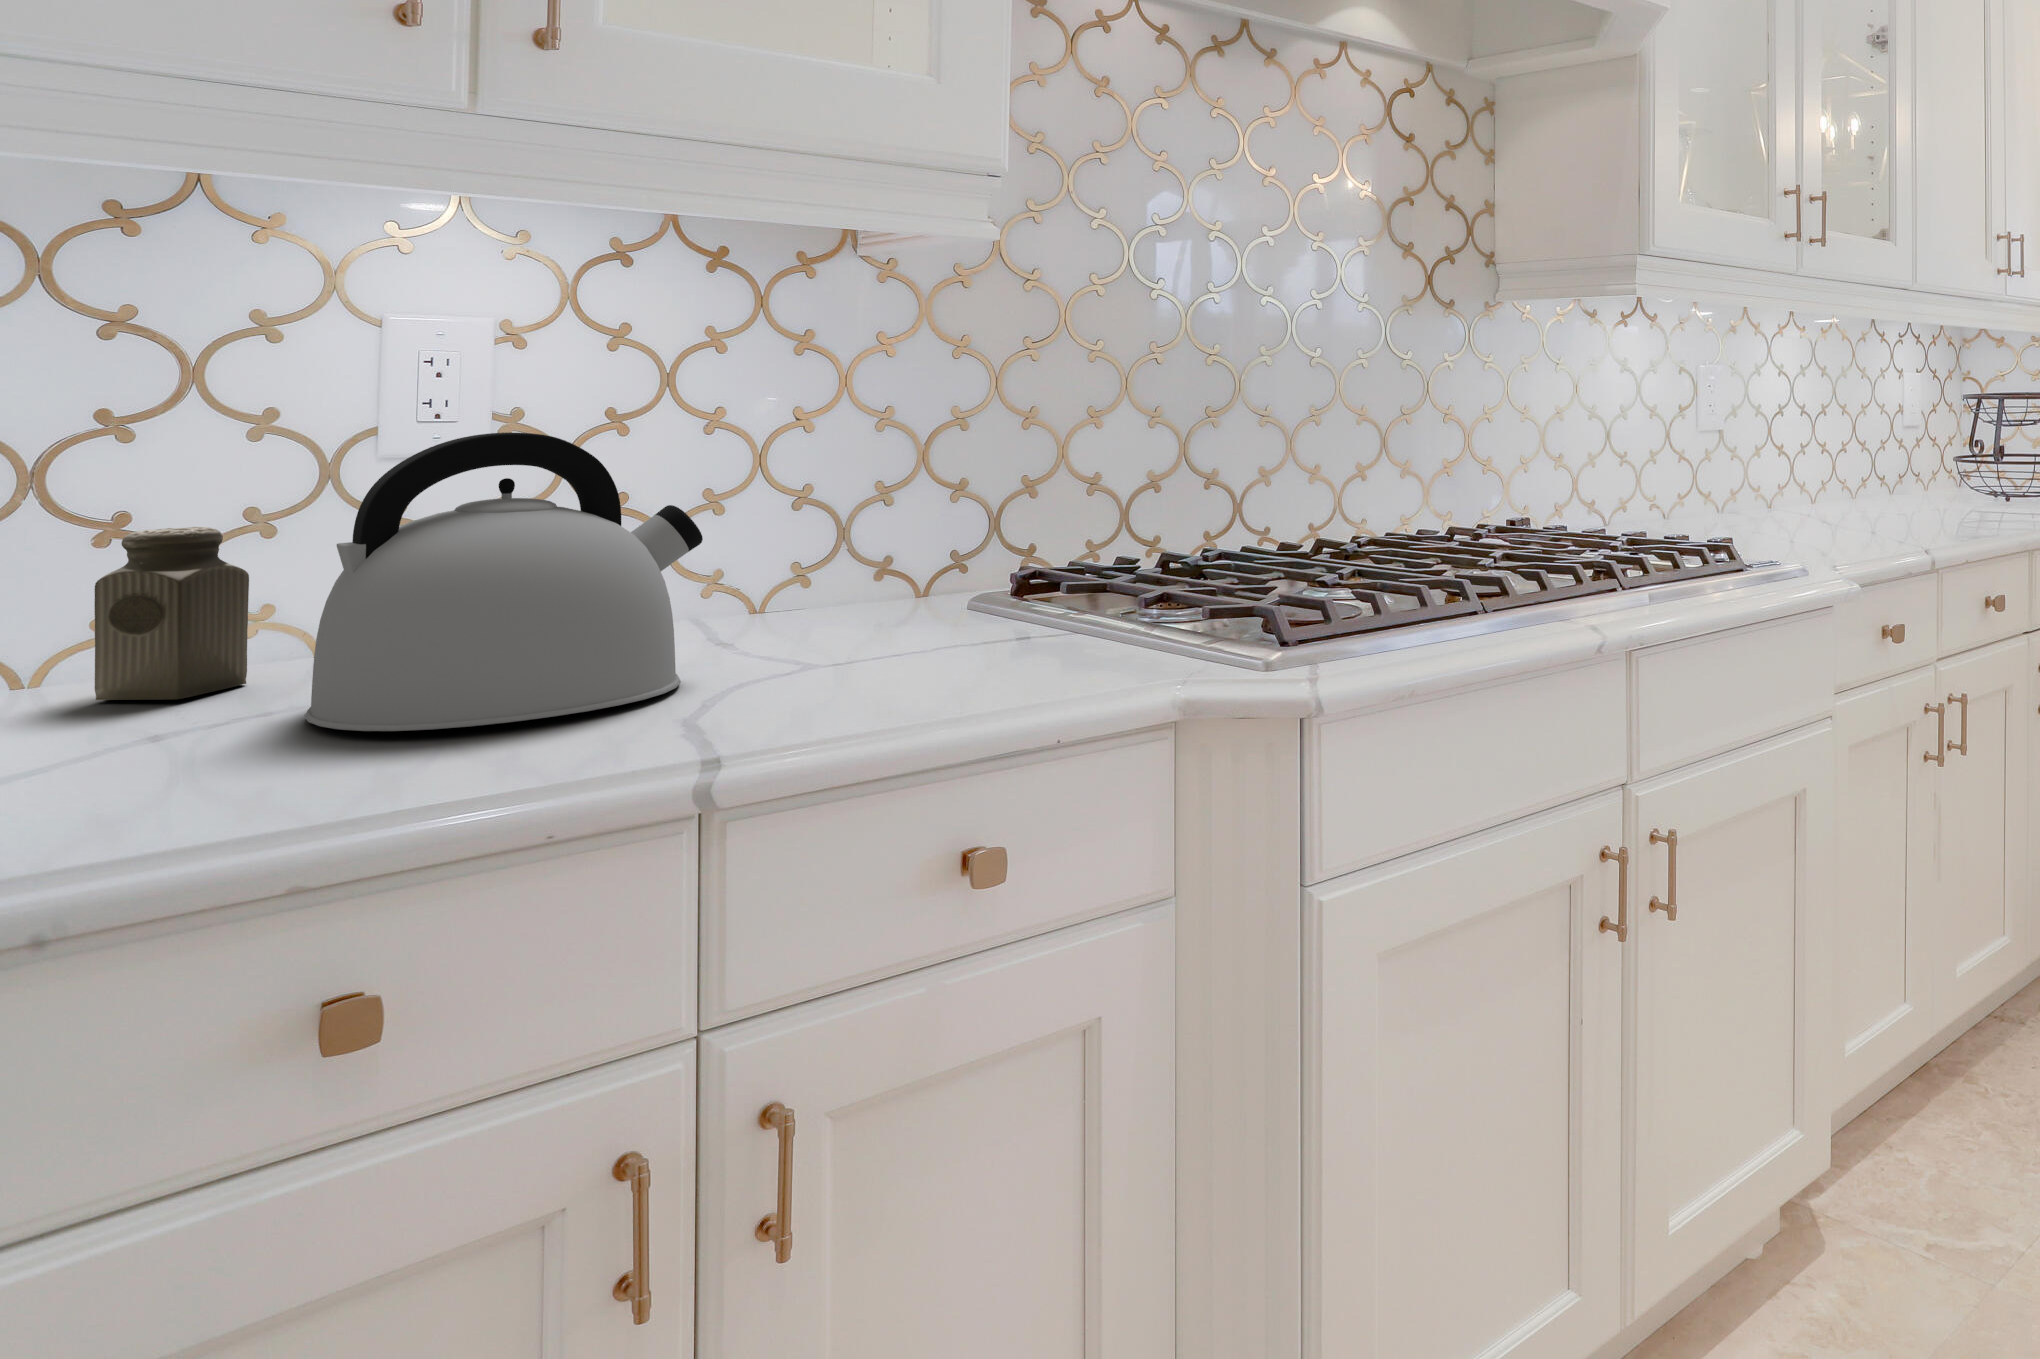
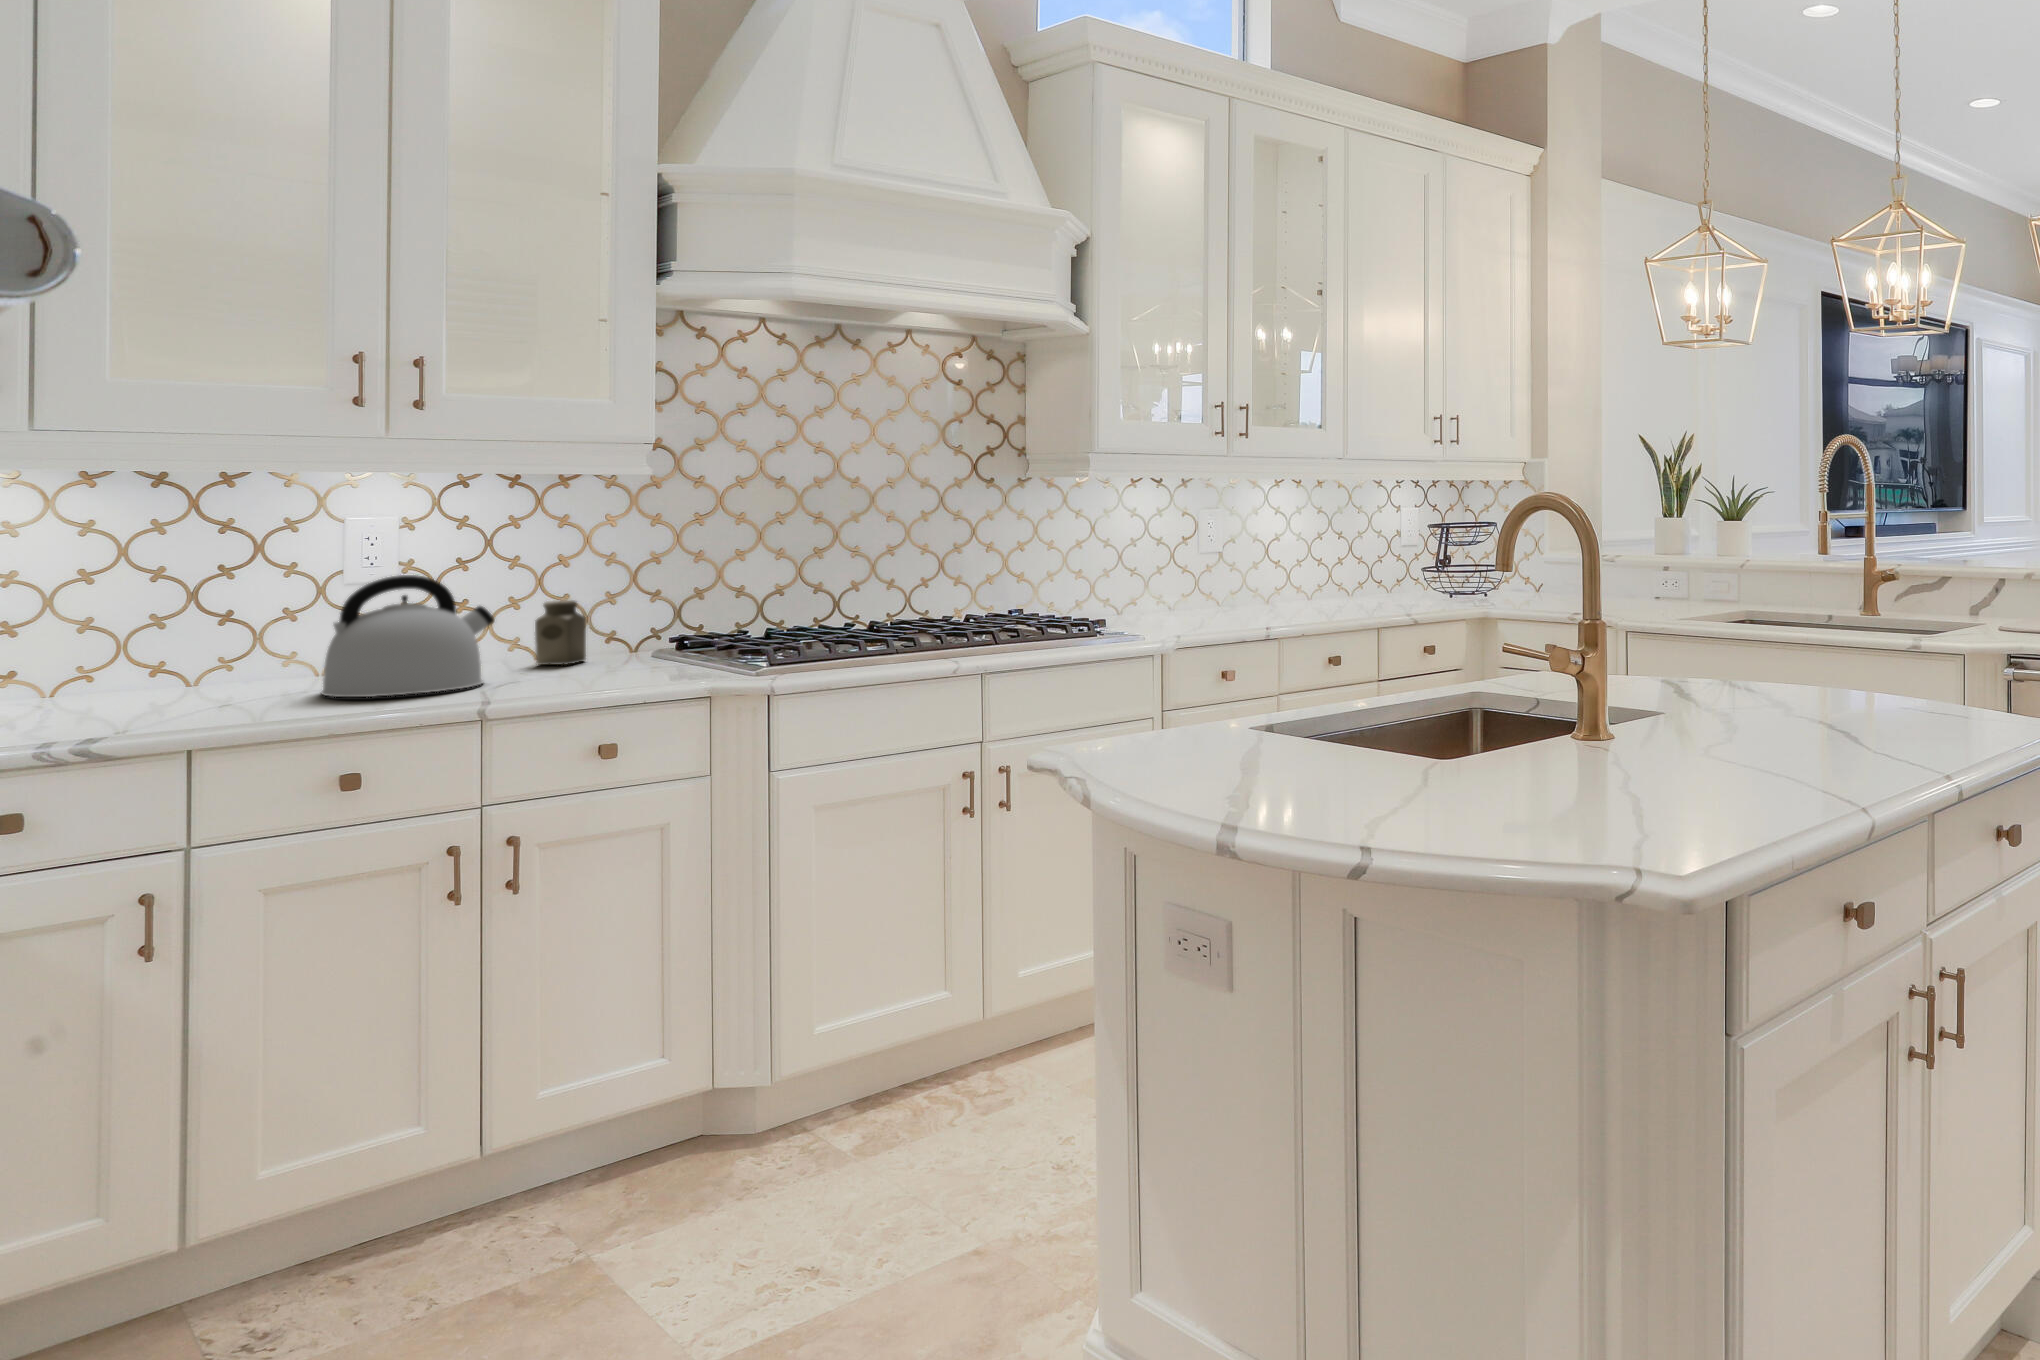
salt shaker: present [95,527,249,700] -> present [535,600,586,665]

